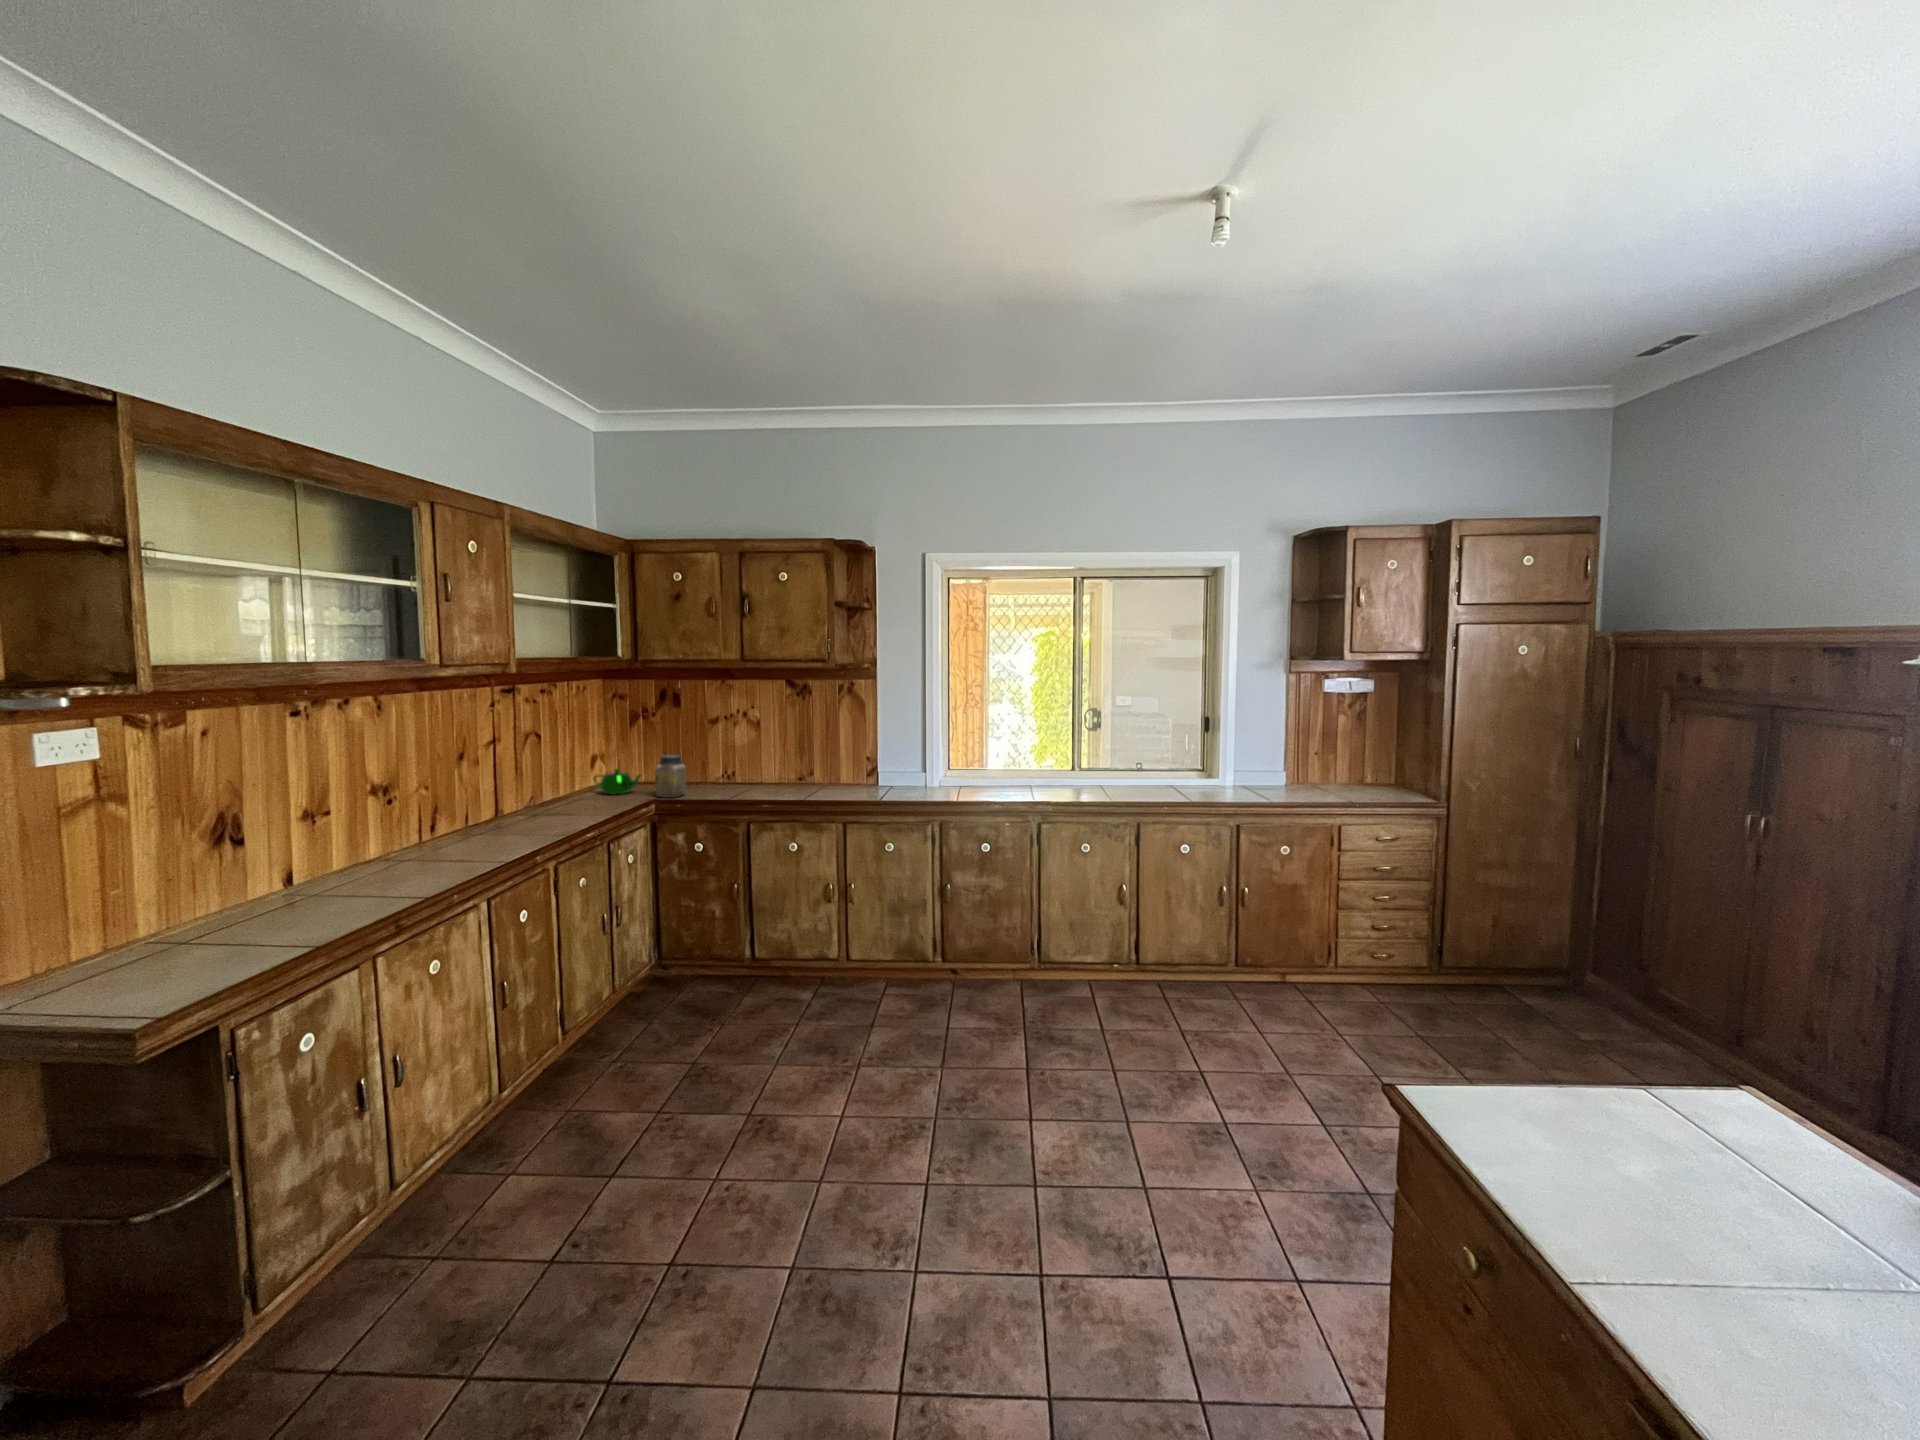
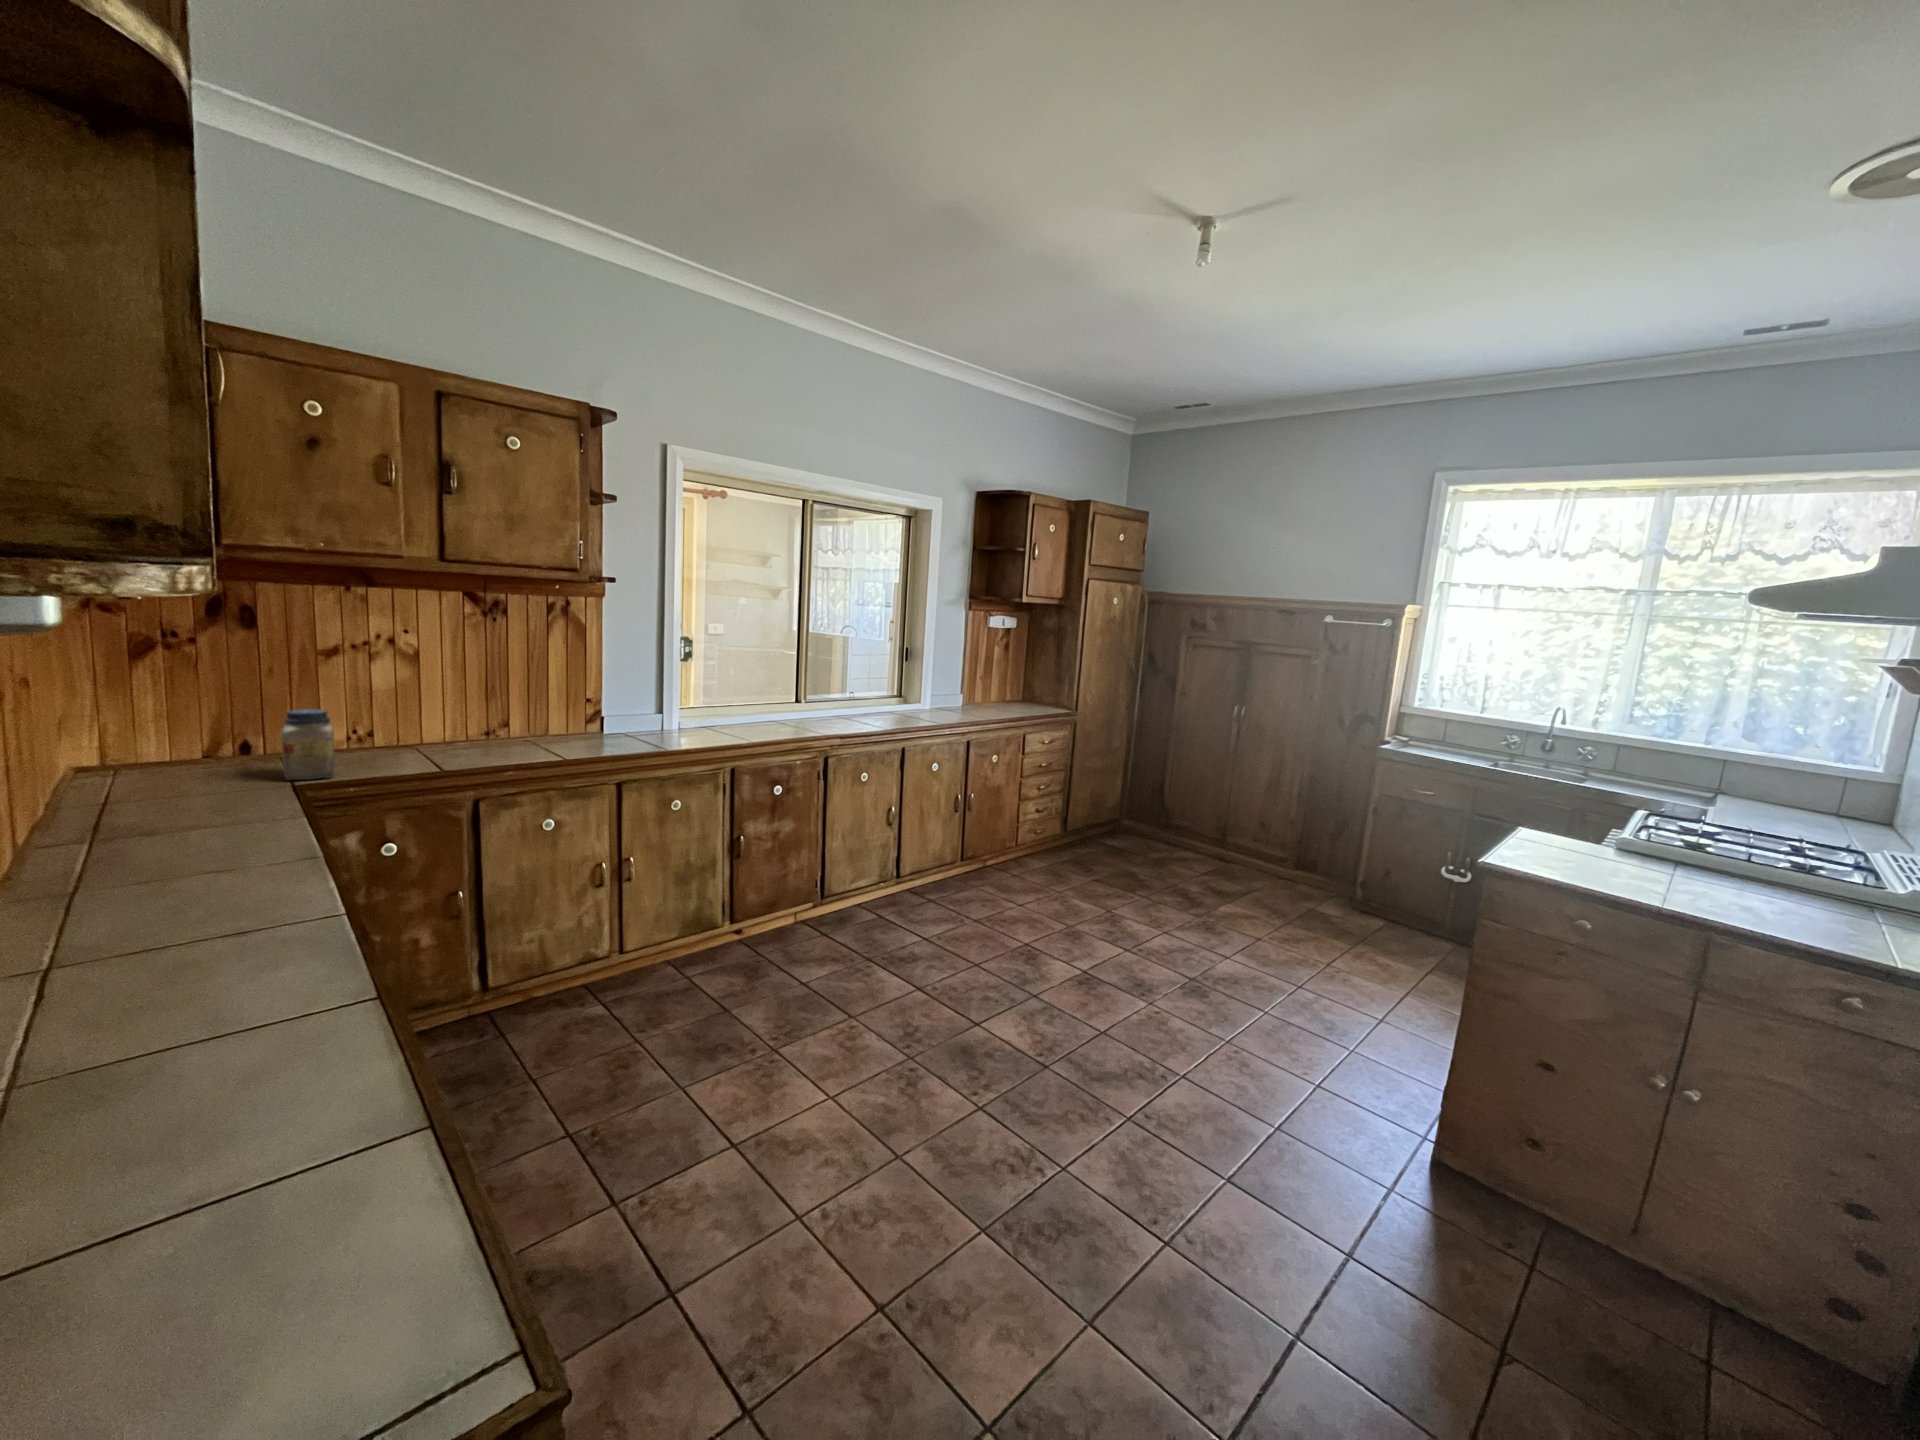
teapot: present [593,769,641,794] -> none [99,739,227,786]

